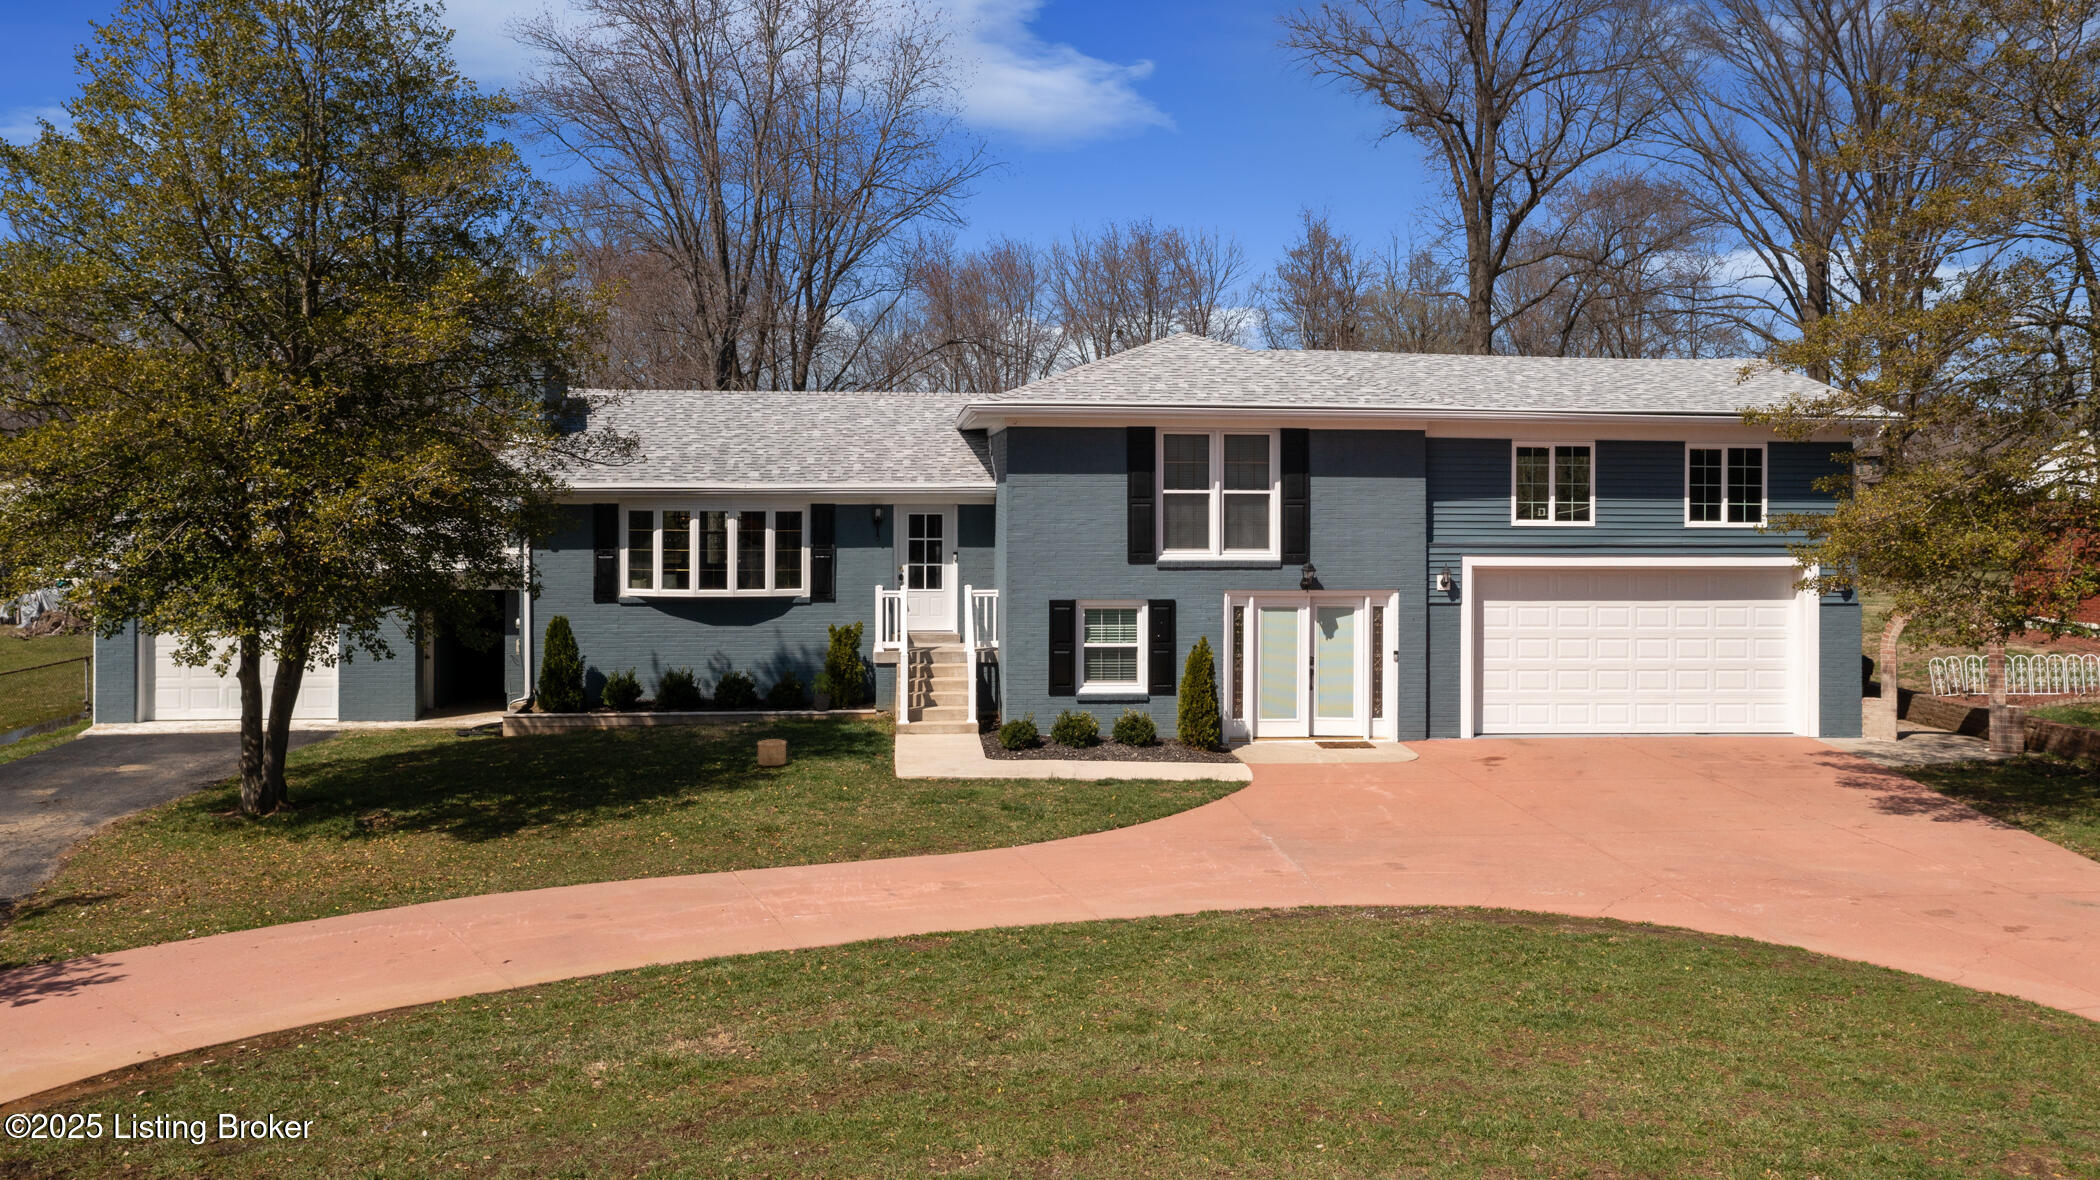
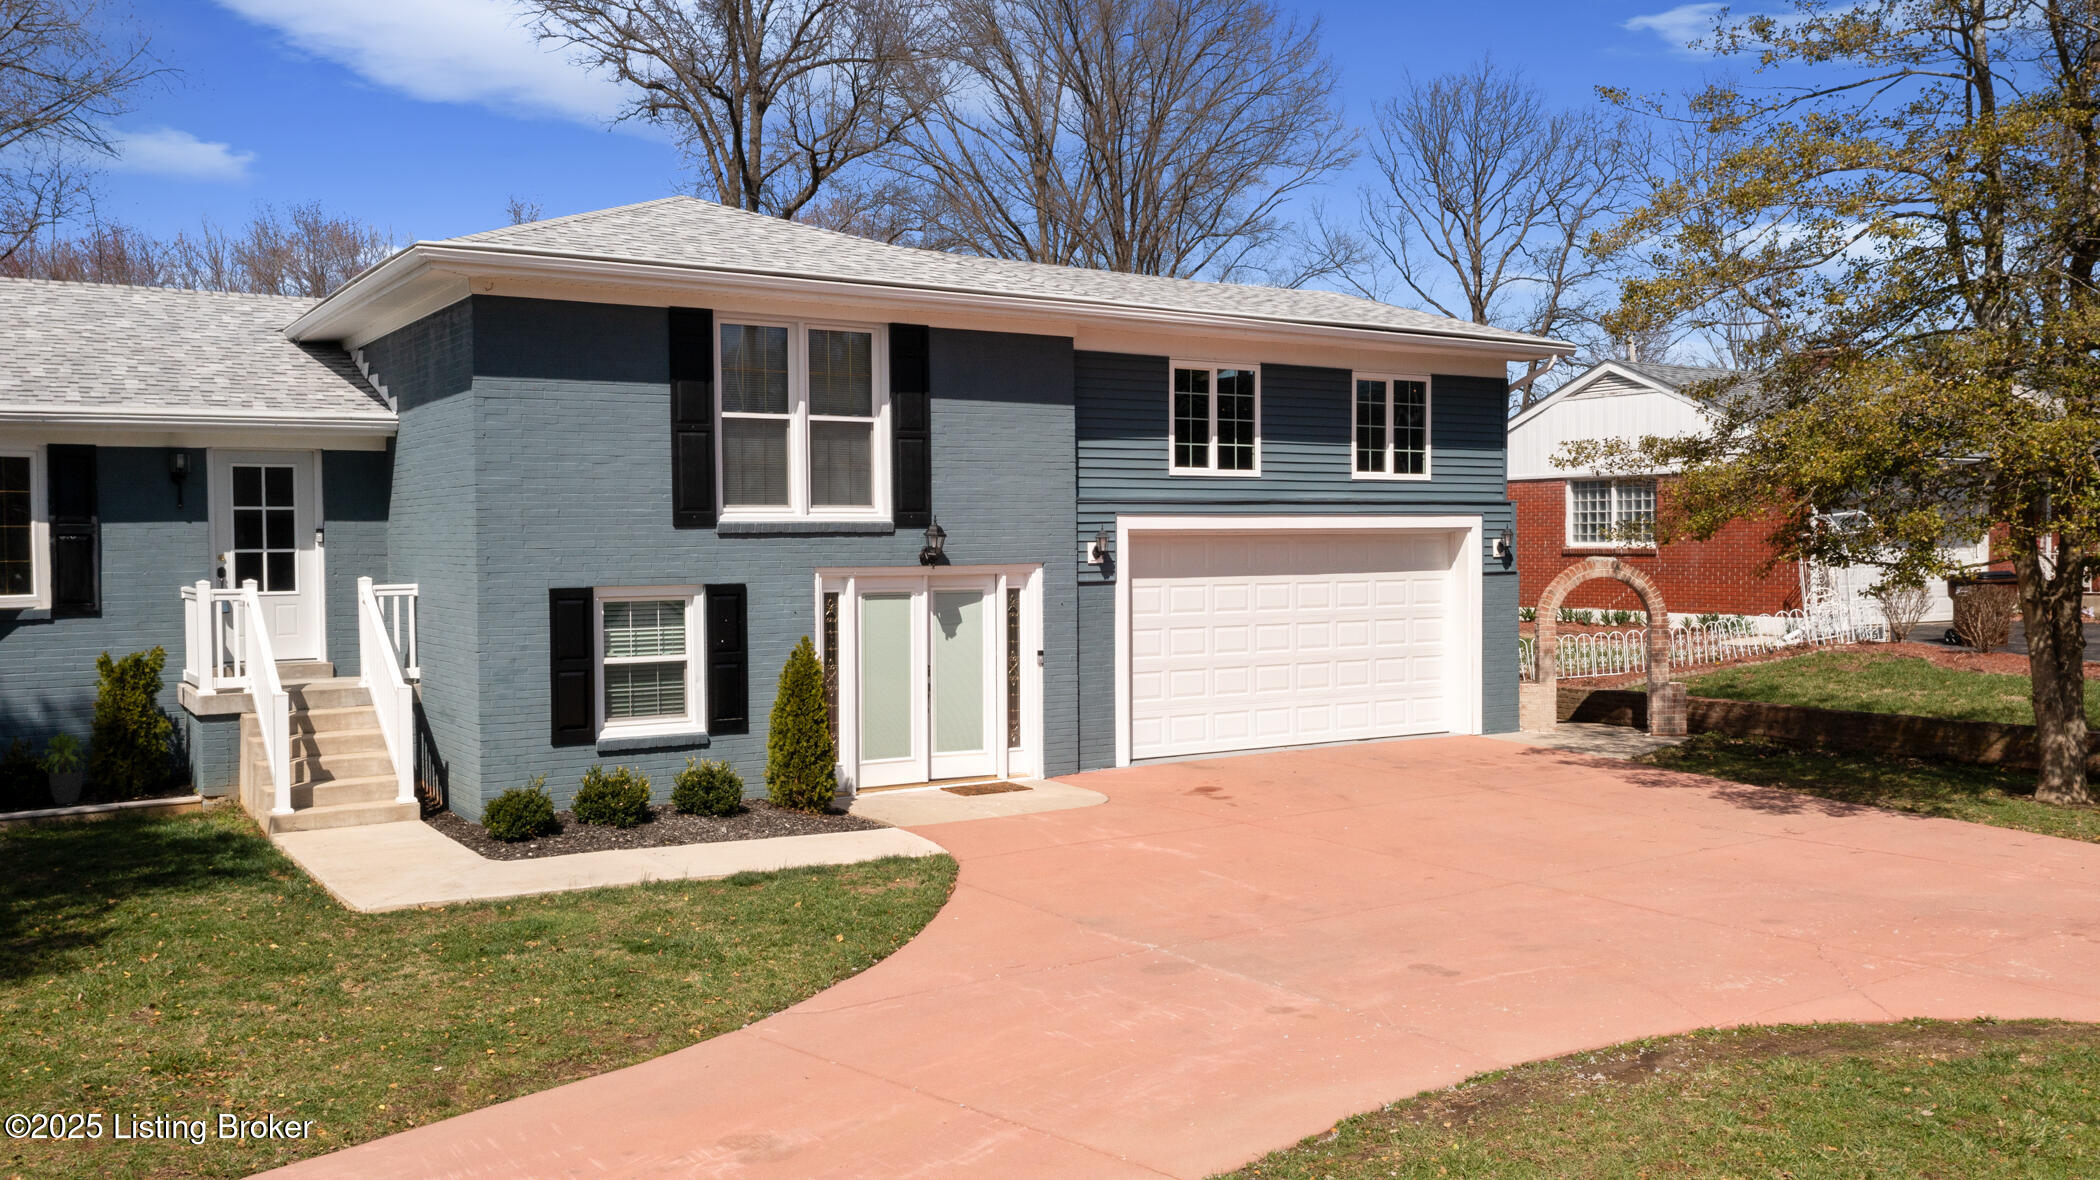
wooden bucket: present [758,740,786,766] -> none [40,861,103,913]

